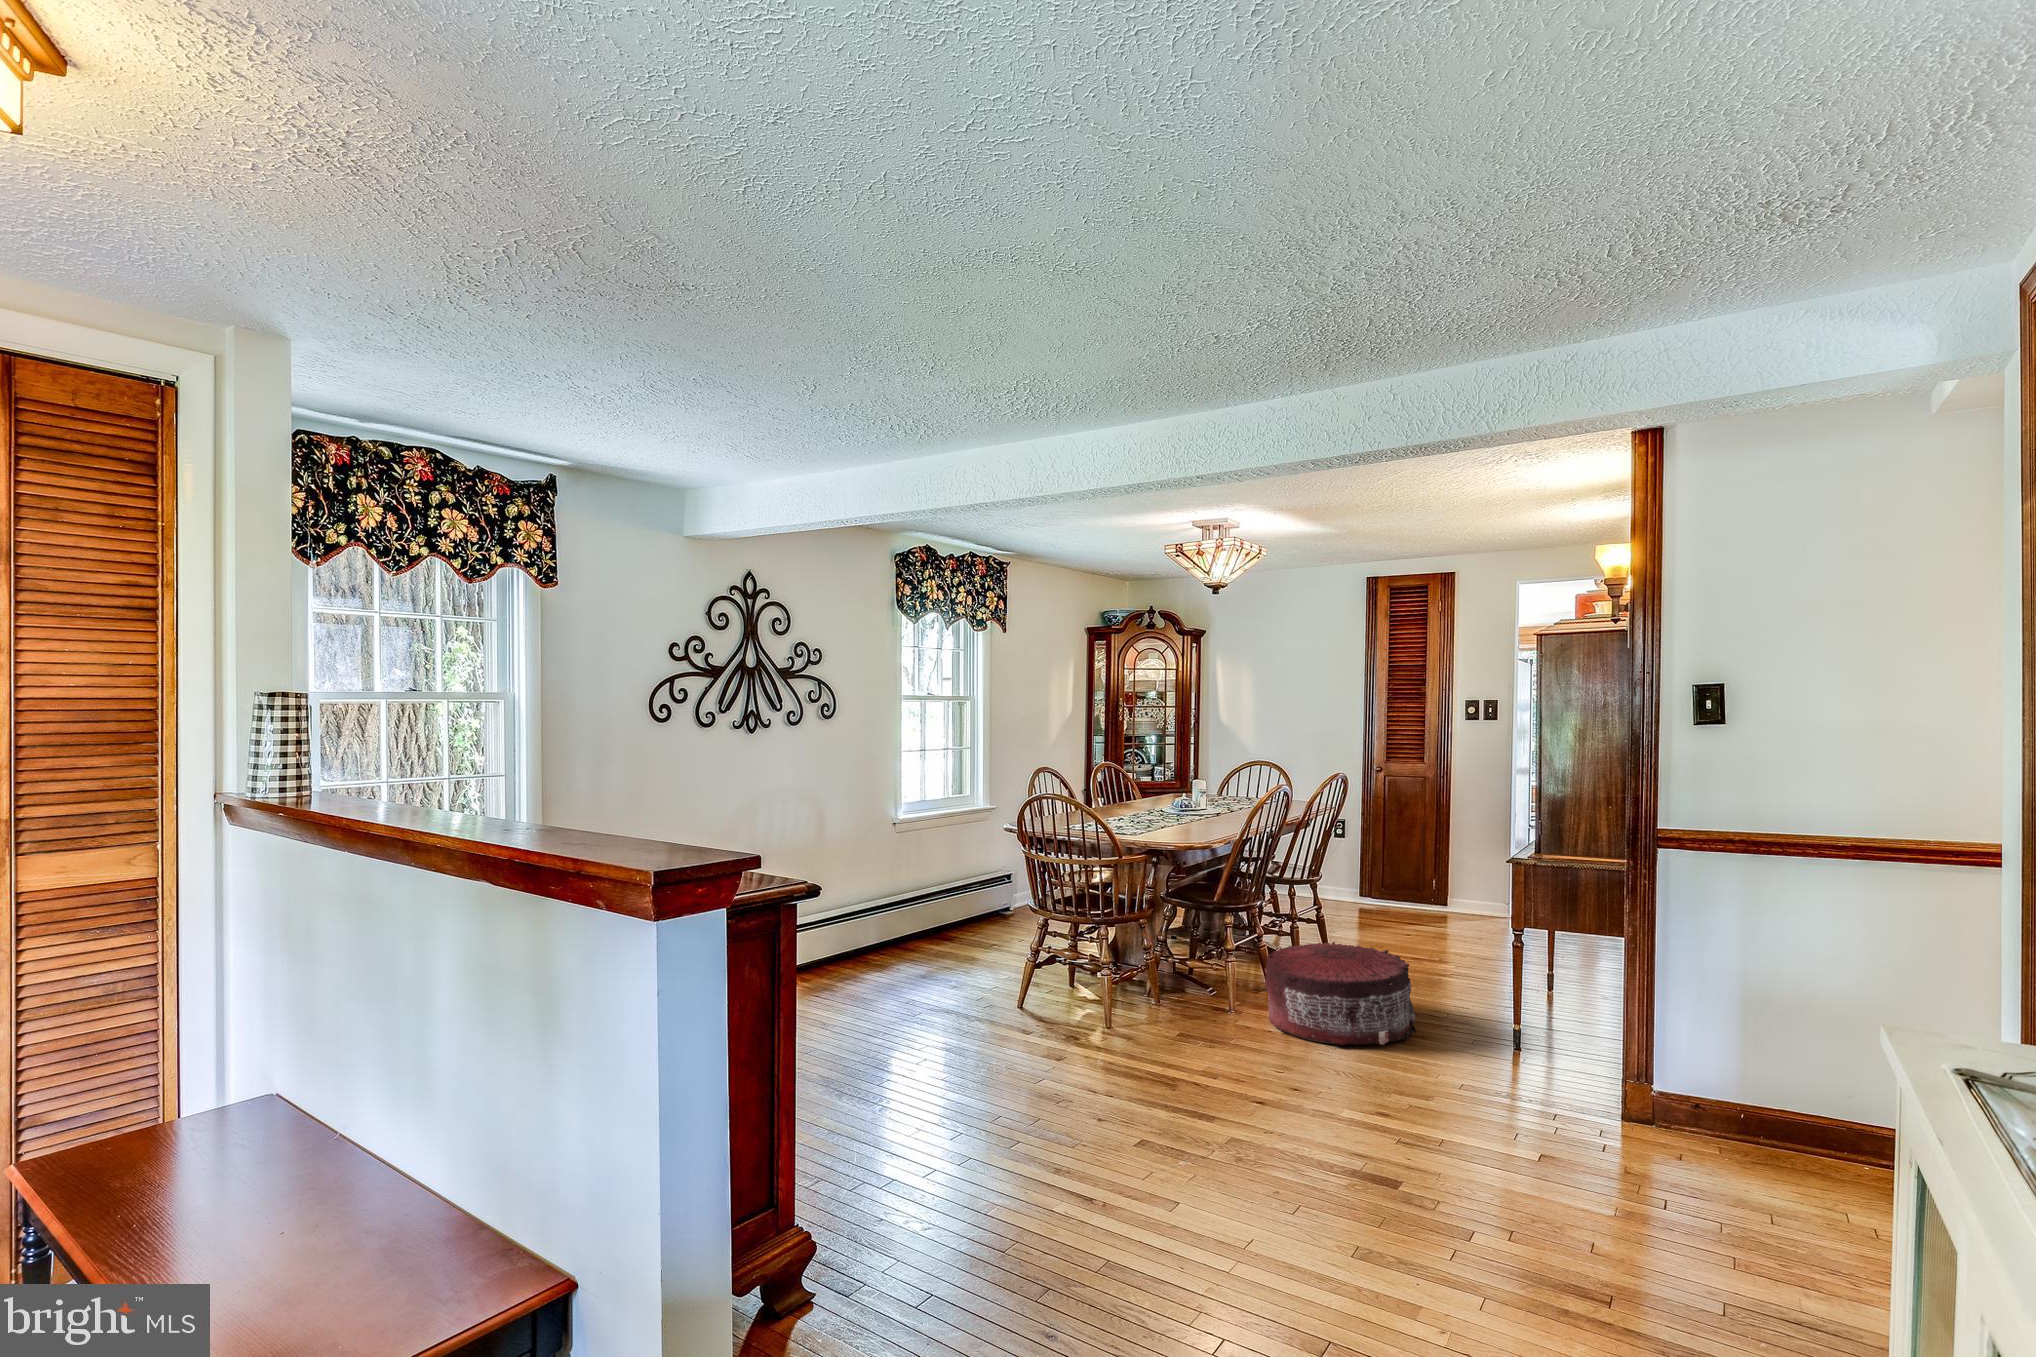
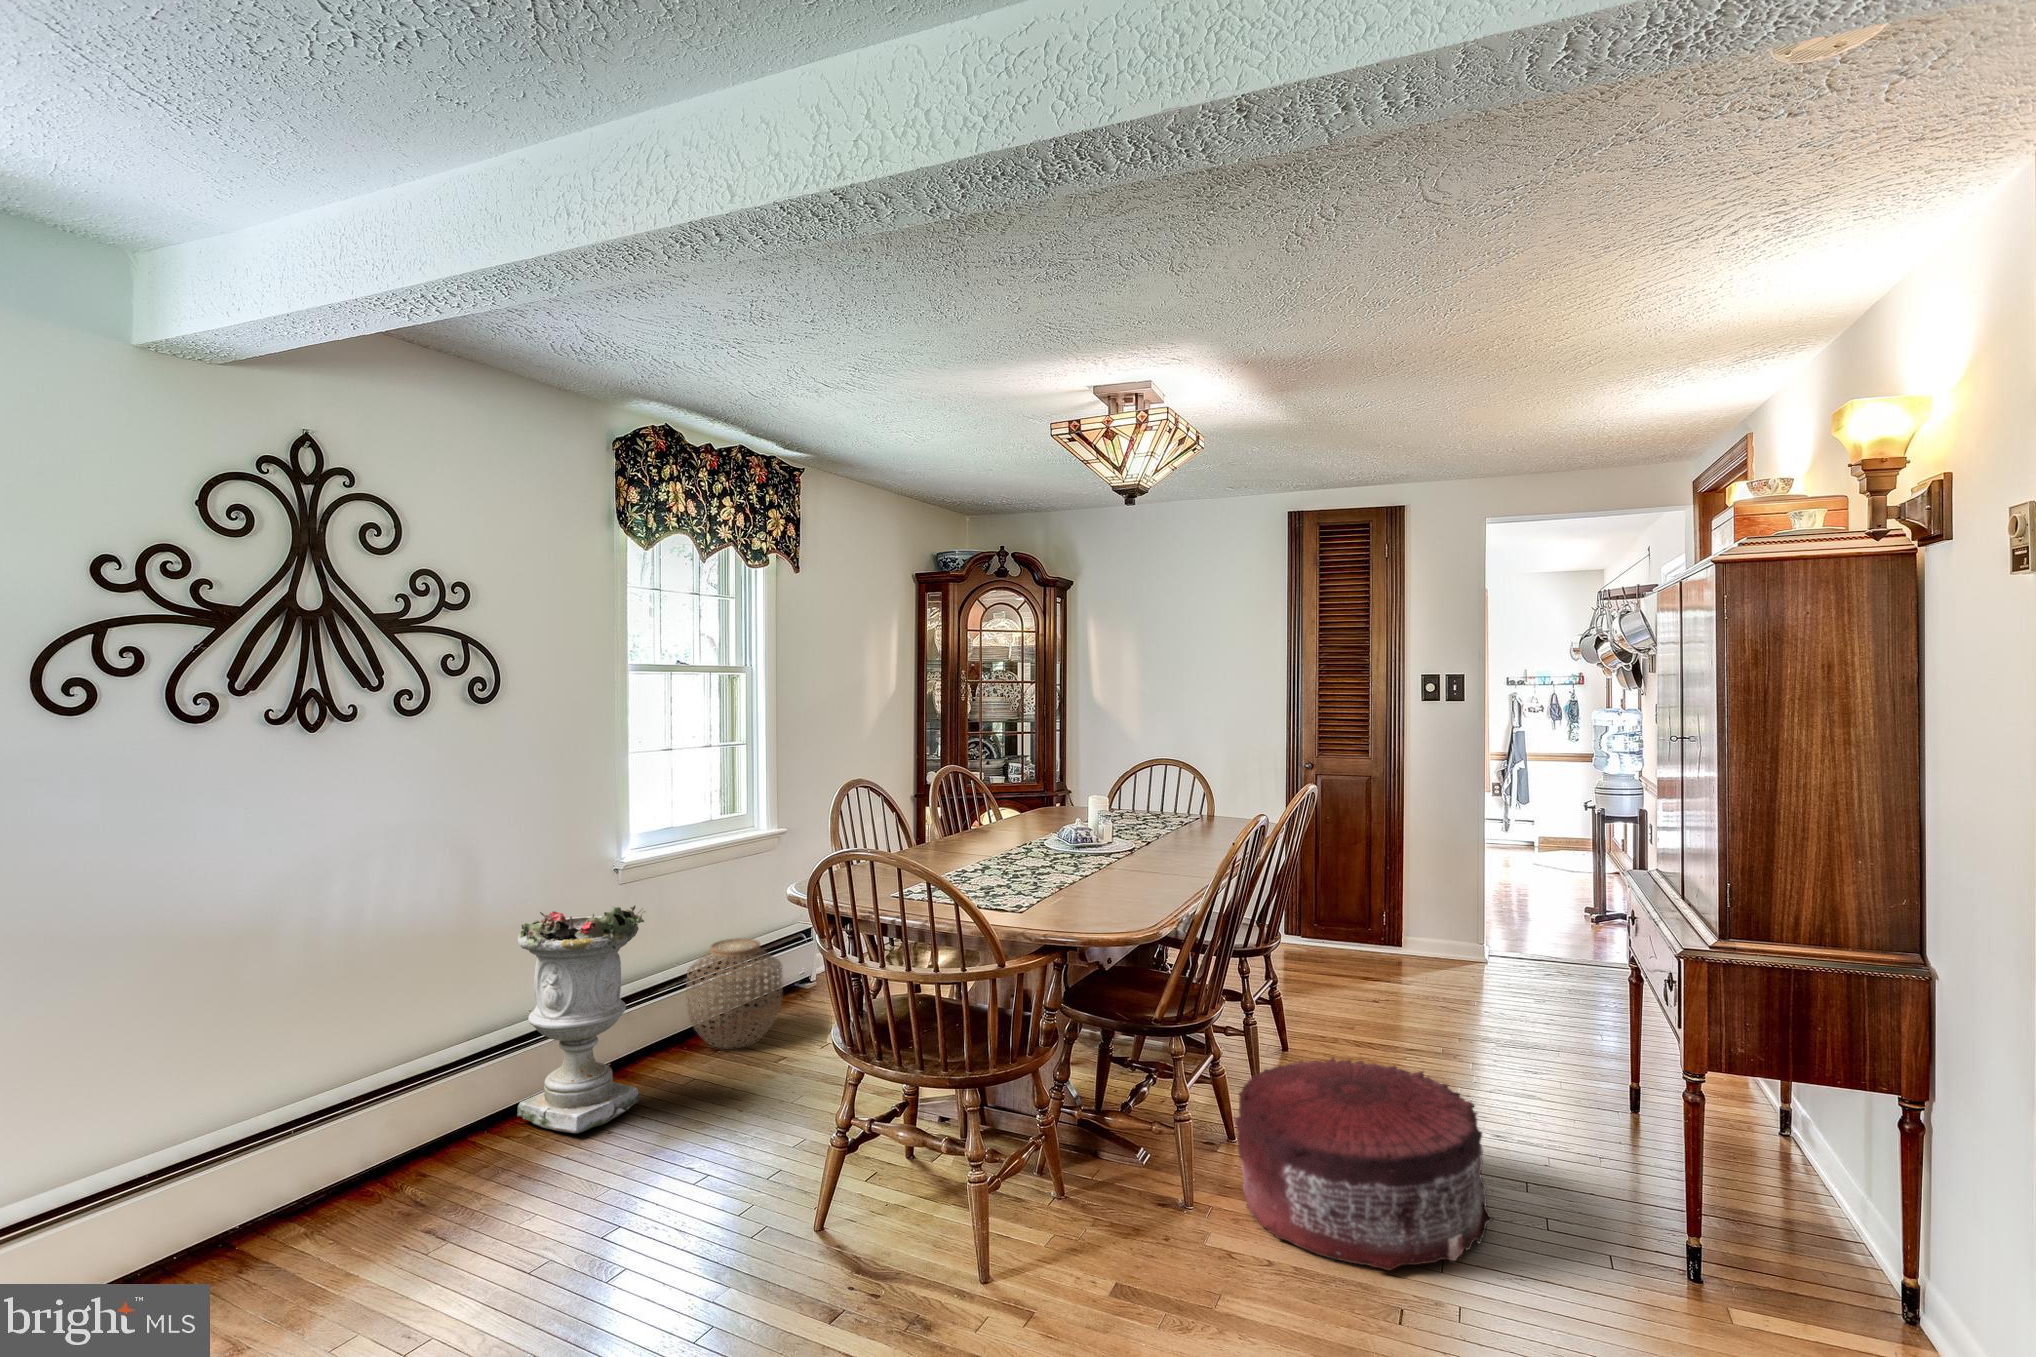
planter: none [847,840,918,969] -> present [517,905,646,1133]
woven basket: none [937,872,996,940] -> present [687,938,782,1049]

